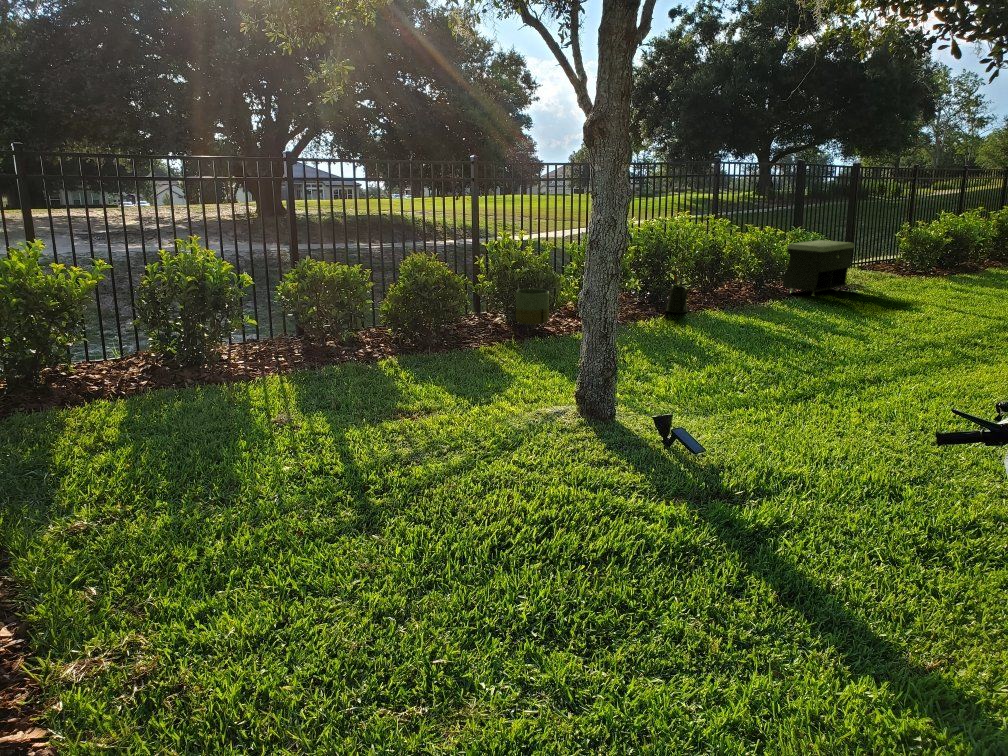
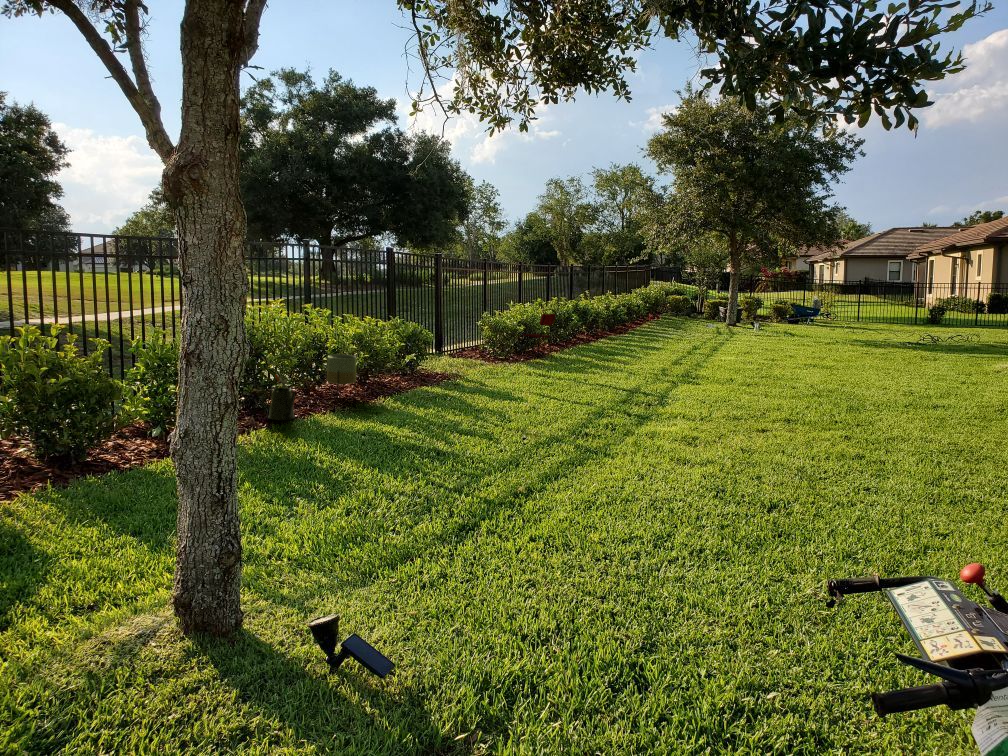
chair: none [946,224,1000,275] -> present [518,314,555,358]
storage bench: present [783,240,854,296] -> none [389,330,452,388]
planter: present [514,289,549,339] -> present [327,354,357,397]

